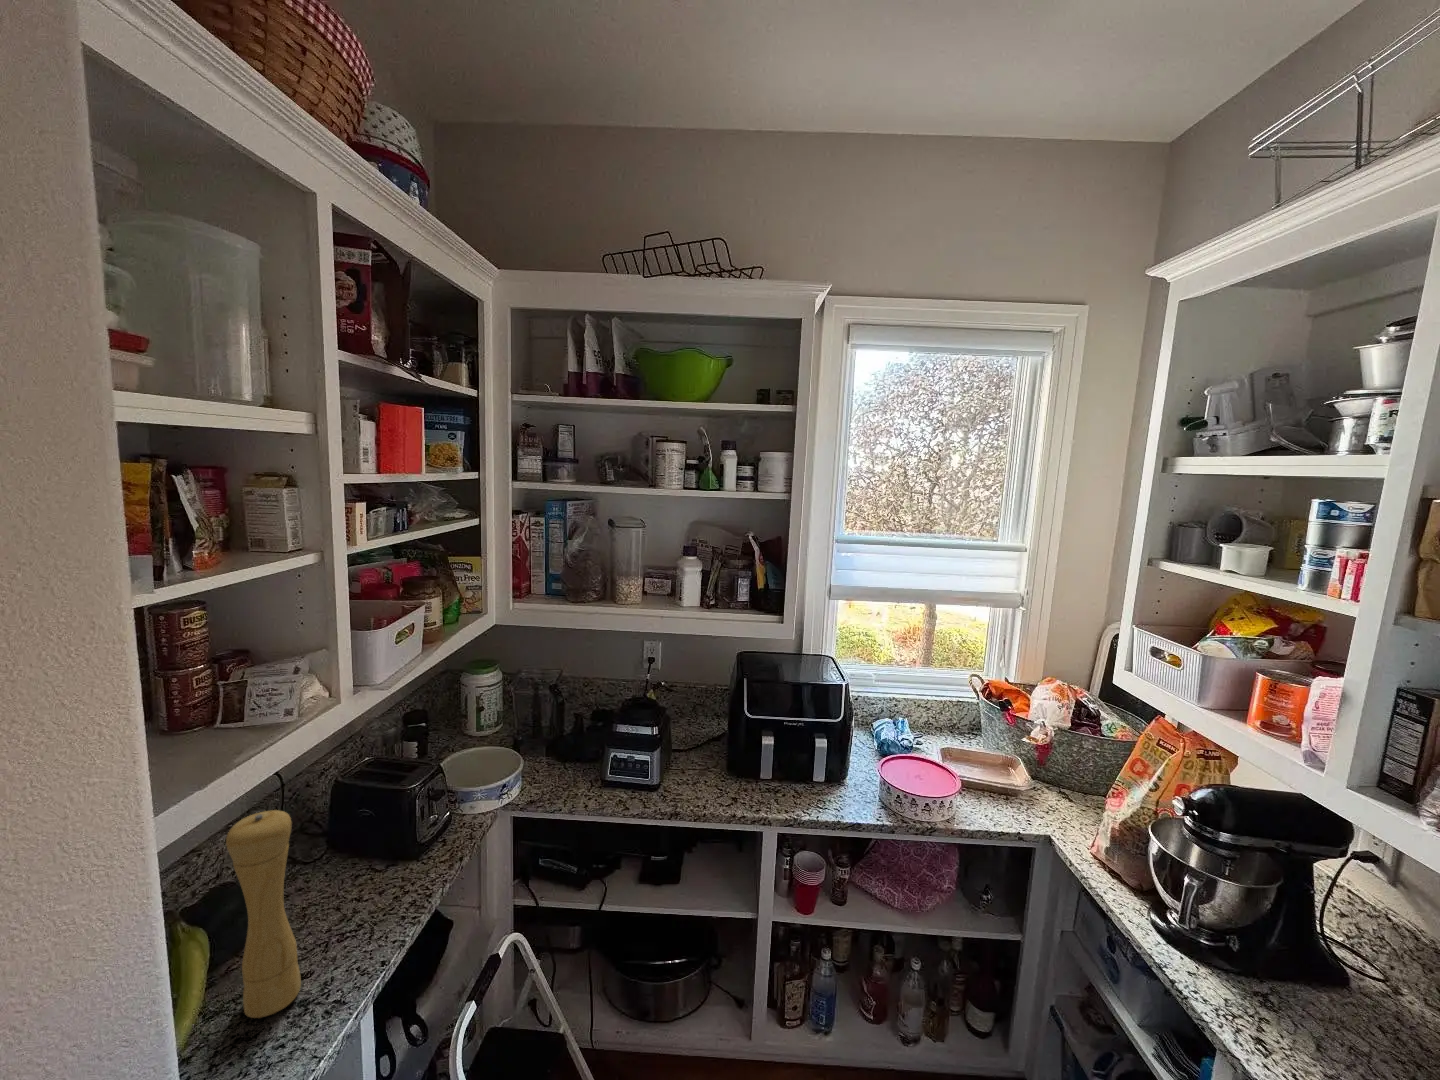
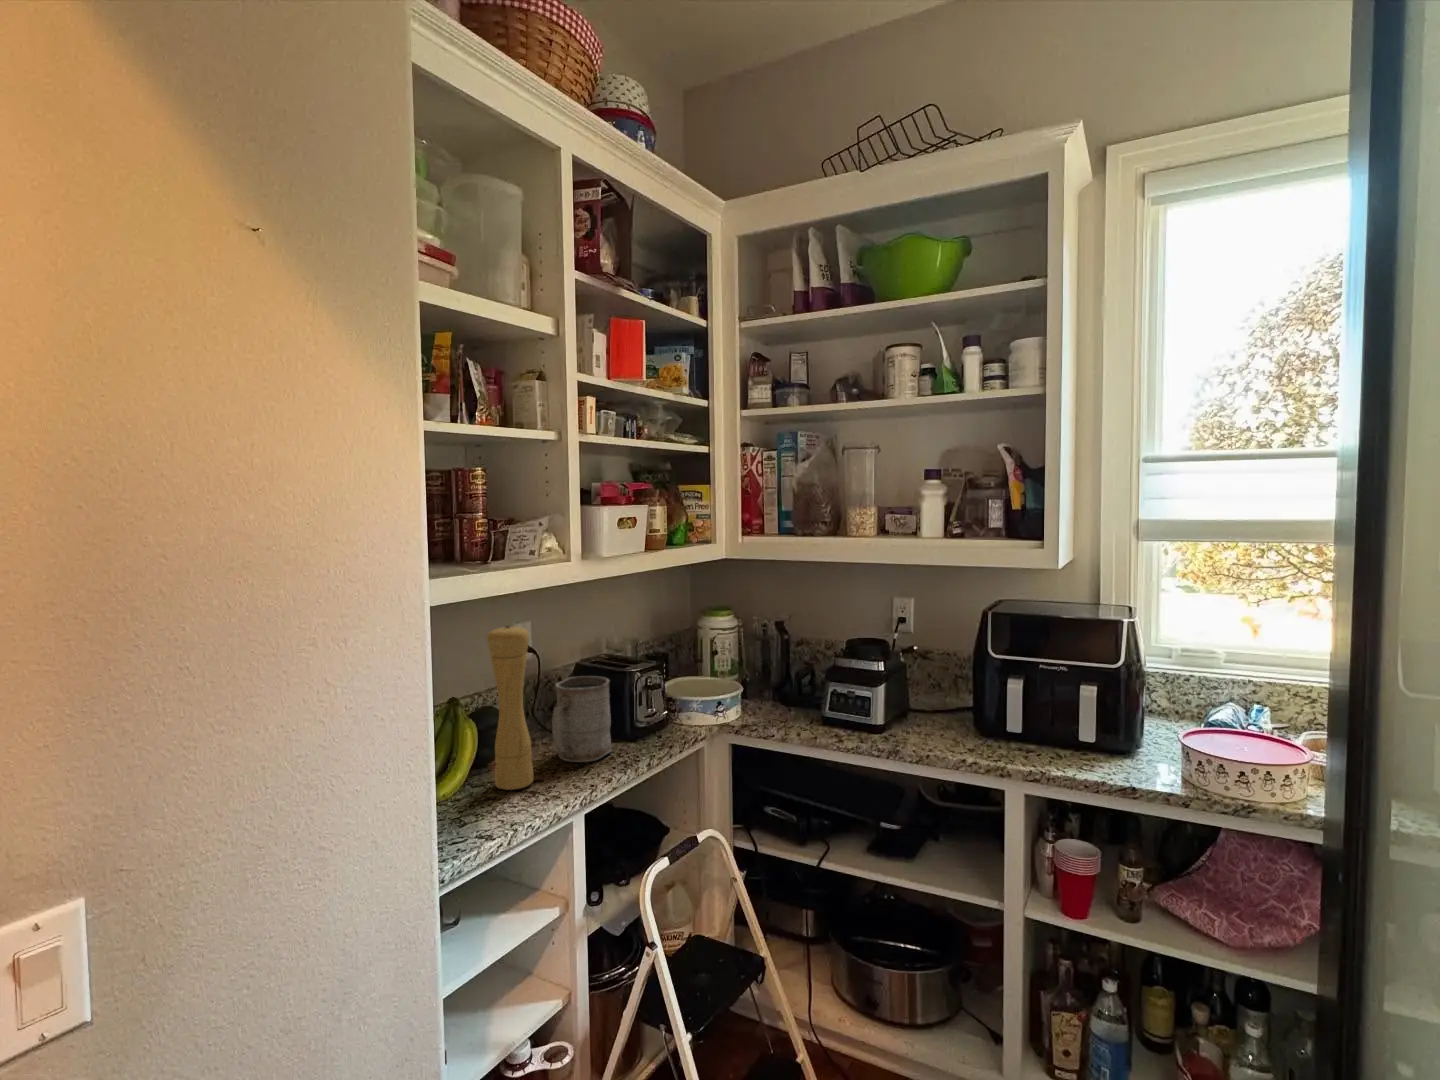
mug: none [320,811,395,927] -> present [552,676,612,762]

